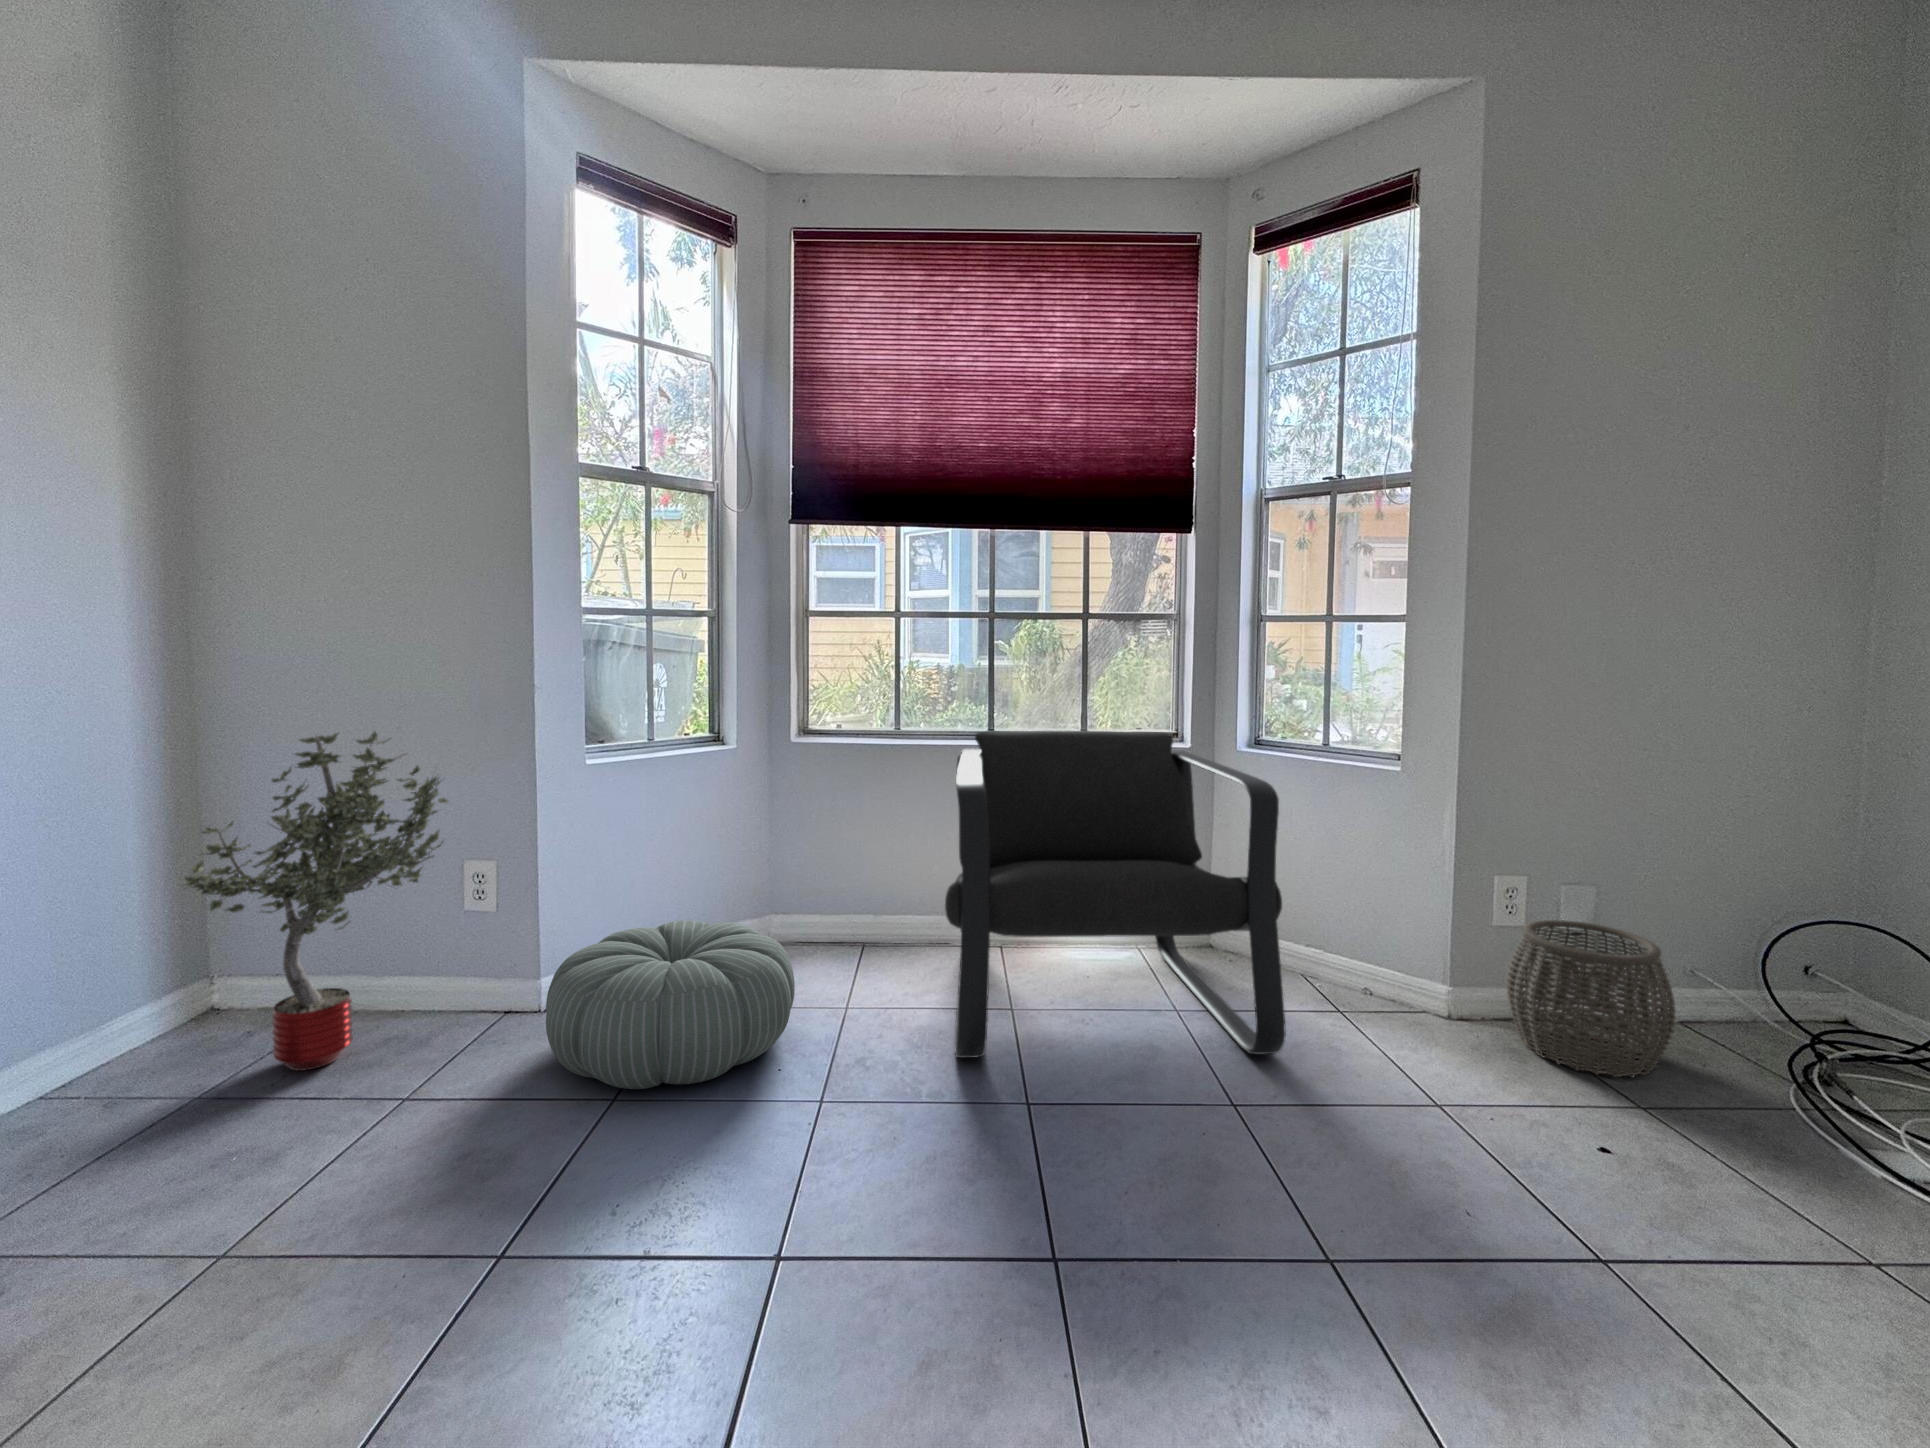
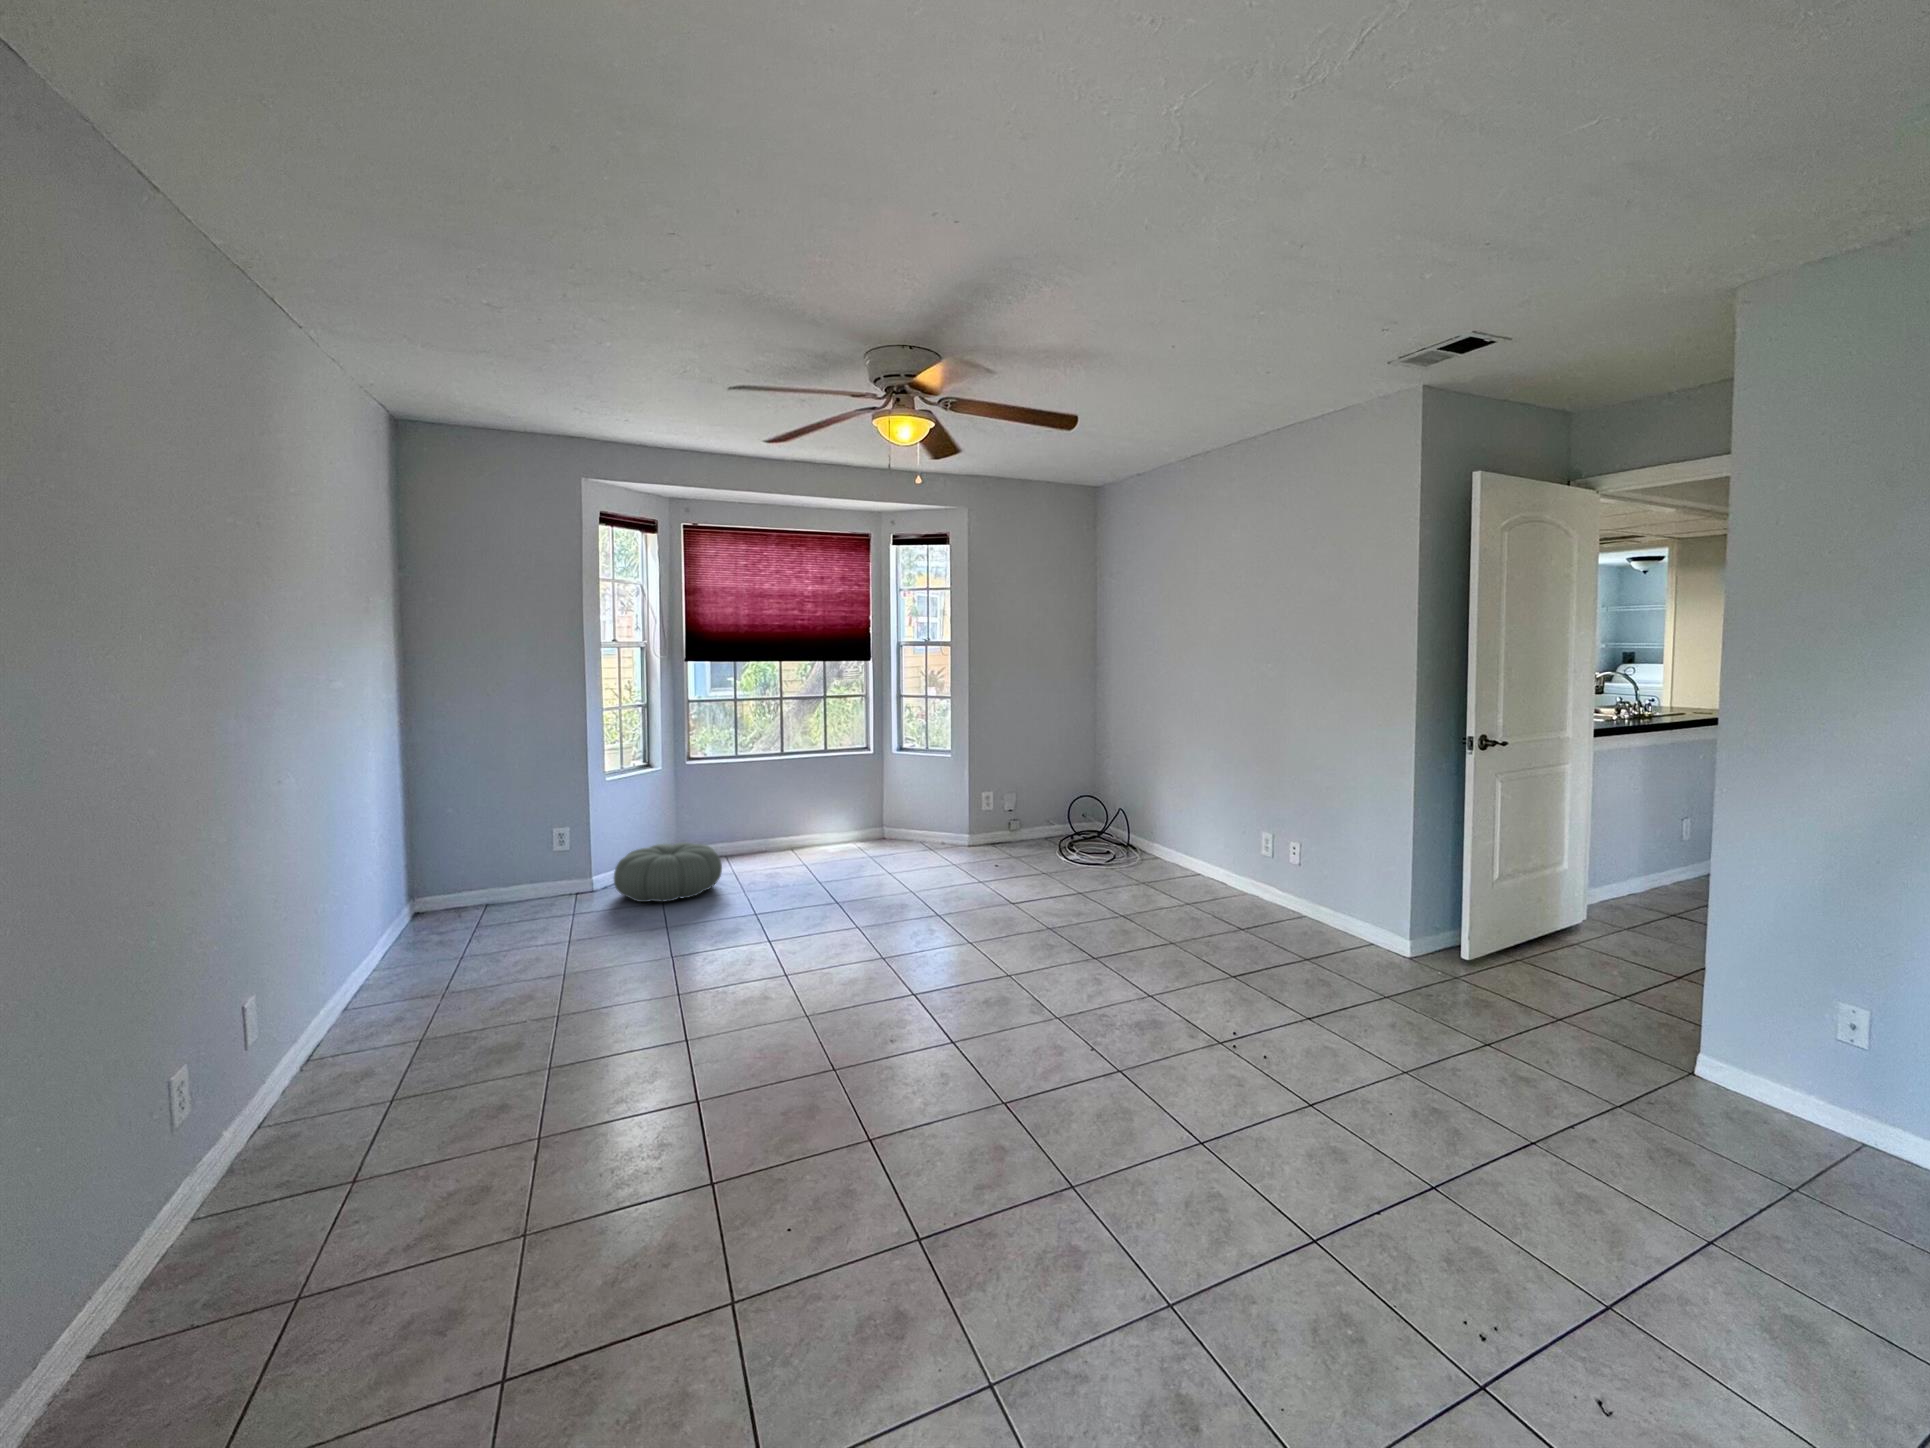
armchair: present [945,731,1286,1058] -> none [771,747,910,878]
potted tree: present [180,732,448,1071] -> none [429,771,569,921]
woven basket: present [1506,920,1676,1078] -> none [986,805,1033,853]

